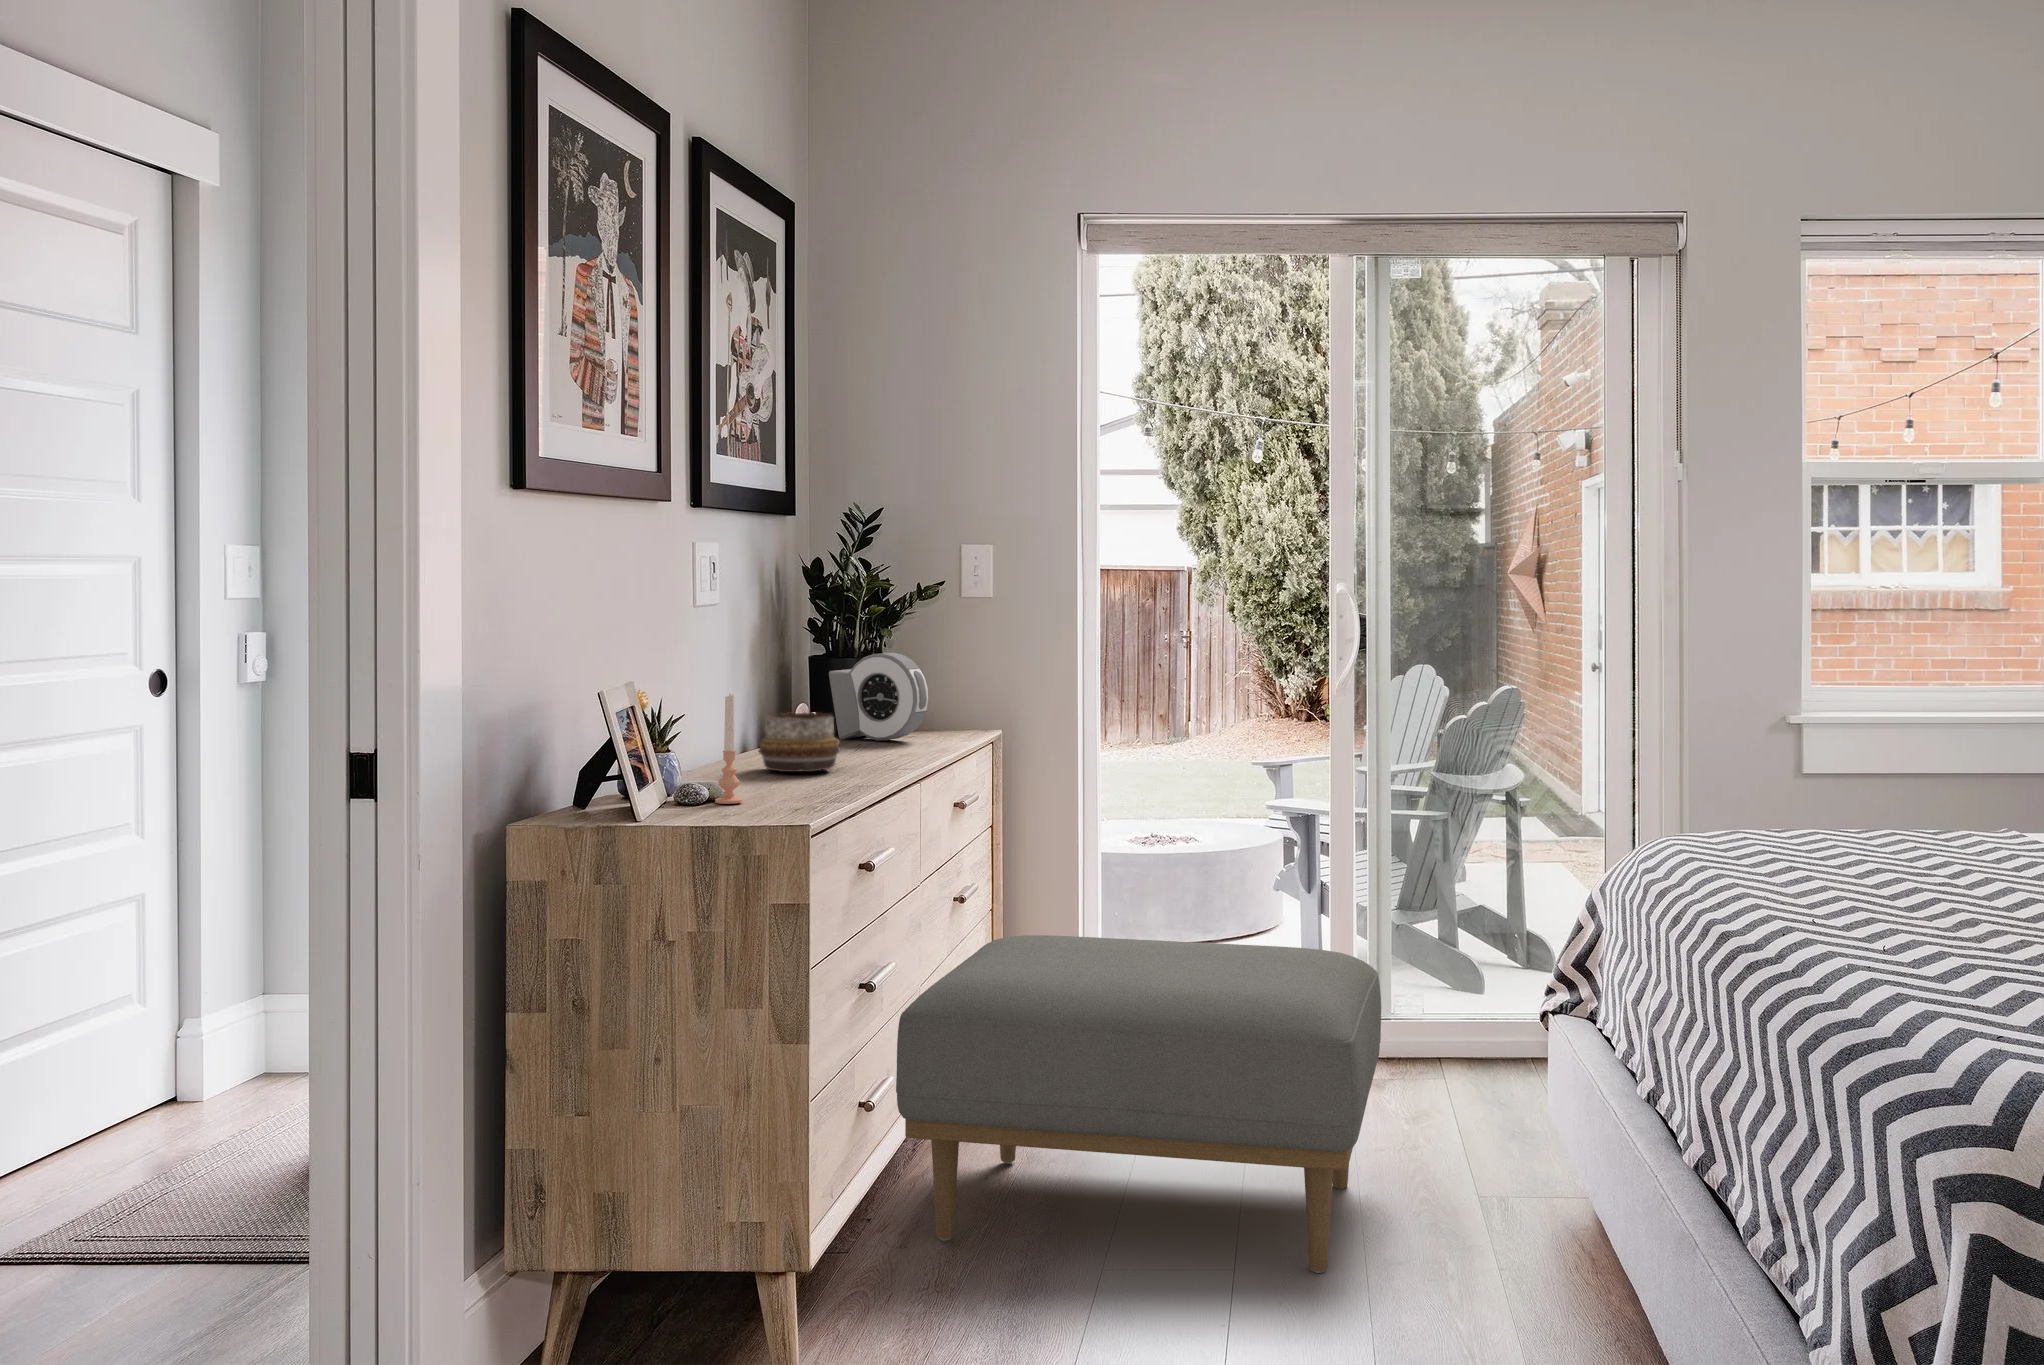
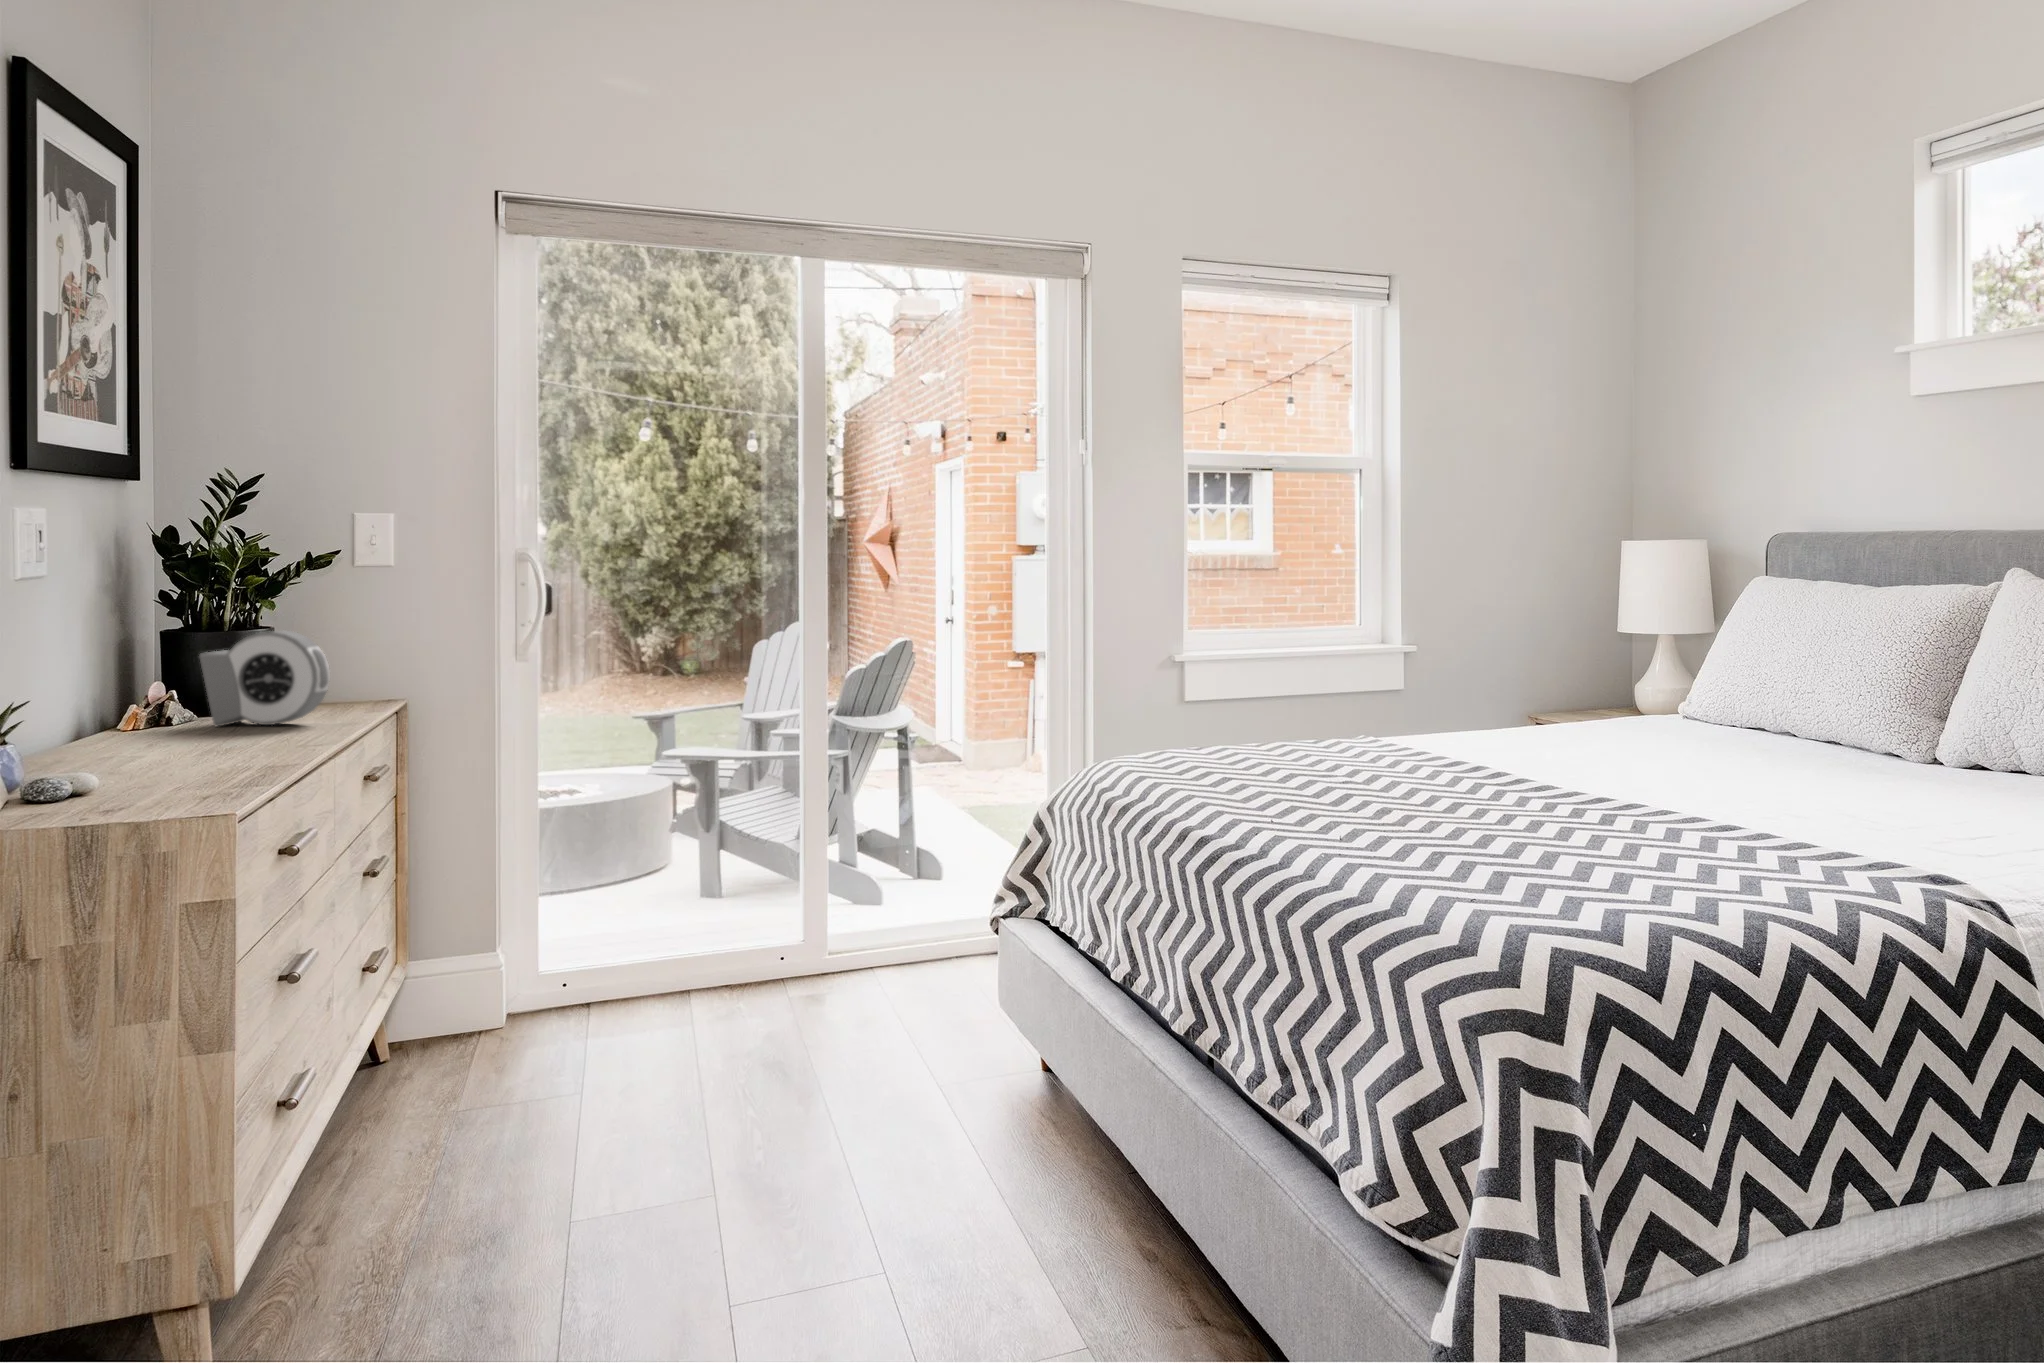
candle: present [715,694,743,804] -> none [88,684,129,813]
decorative bowl: present [759,713,840,772] -> none [127,700,239,768]
ottoman: present [896,935,1381,1273] -> none [329,889,843,1249]

